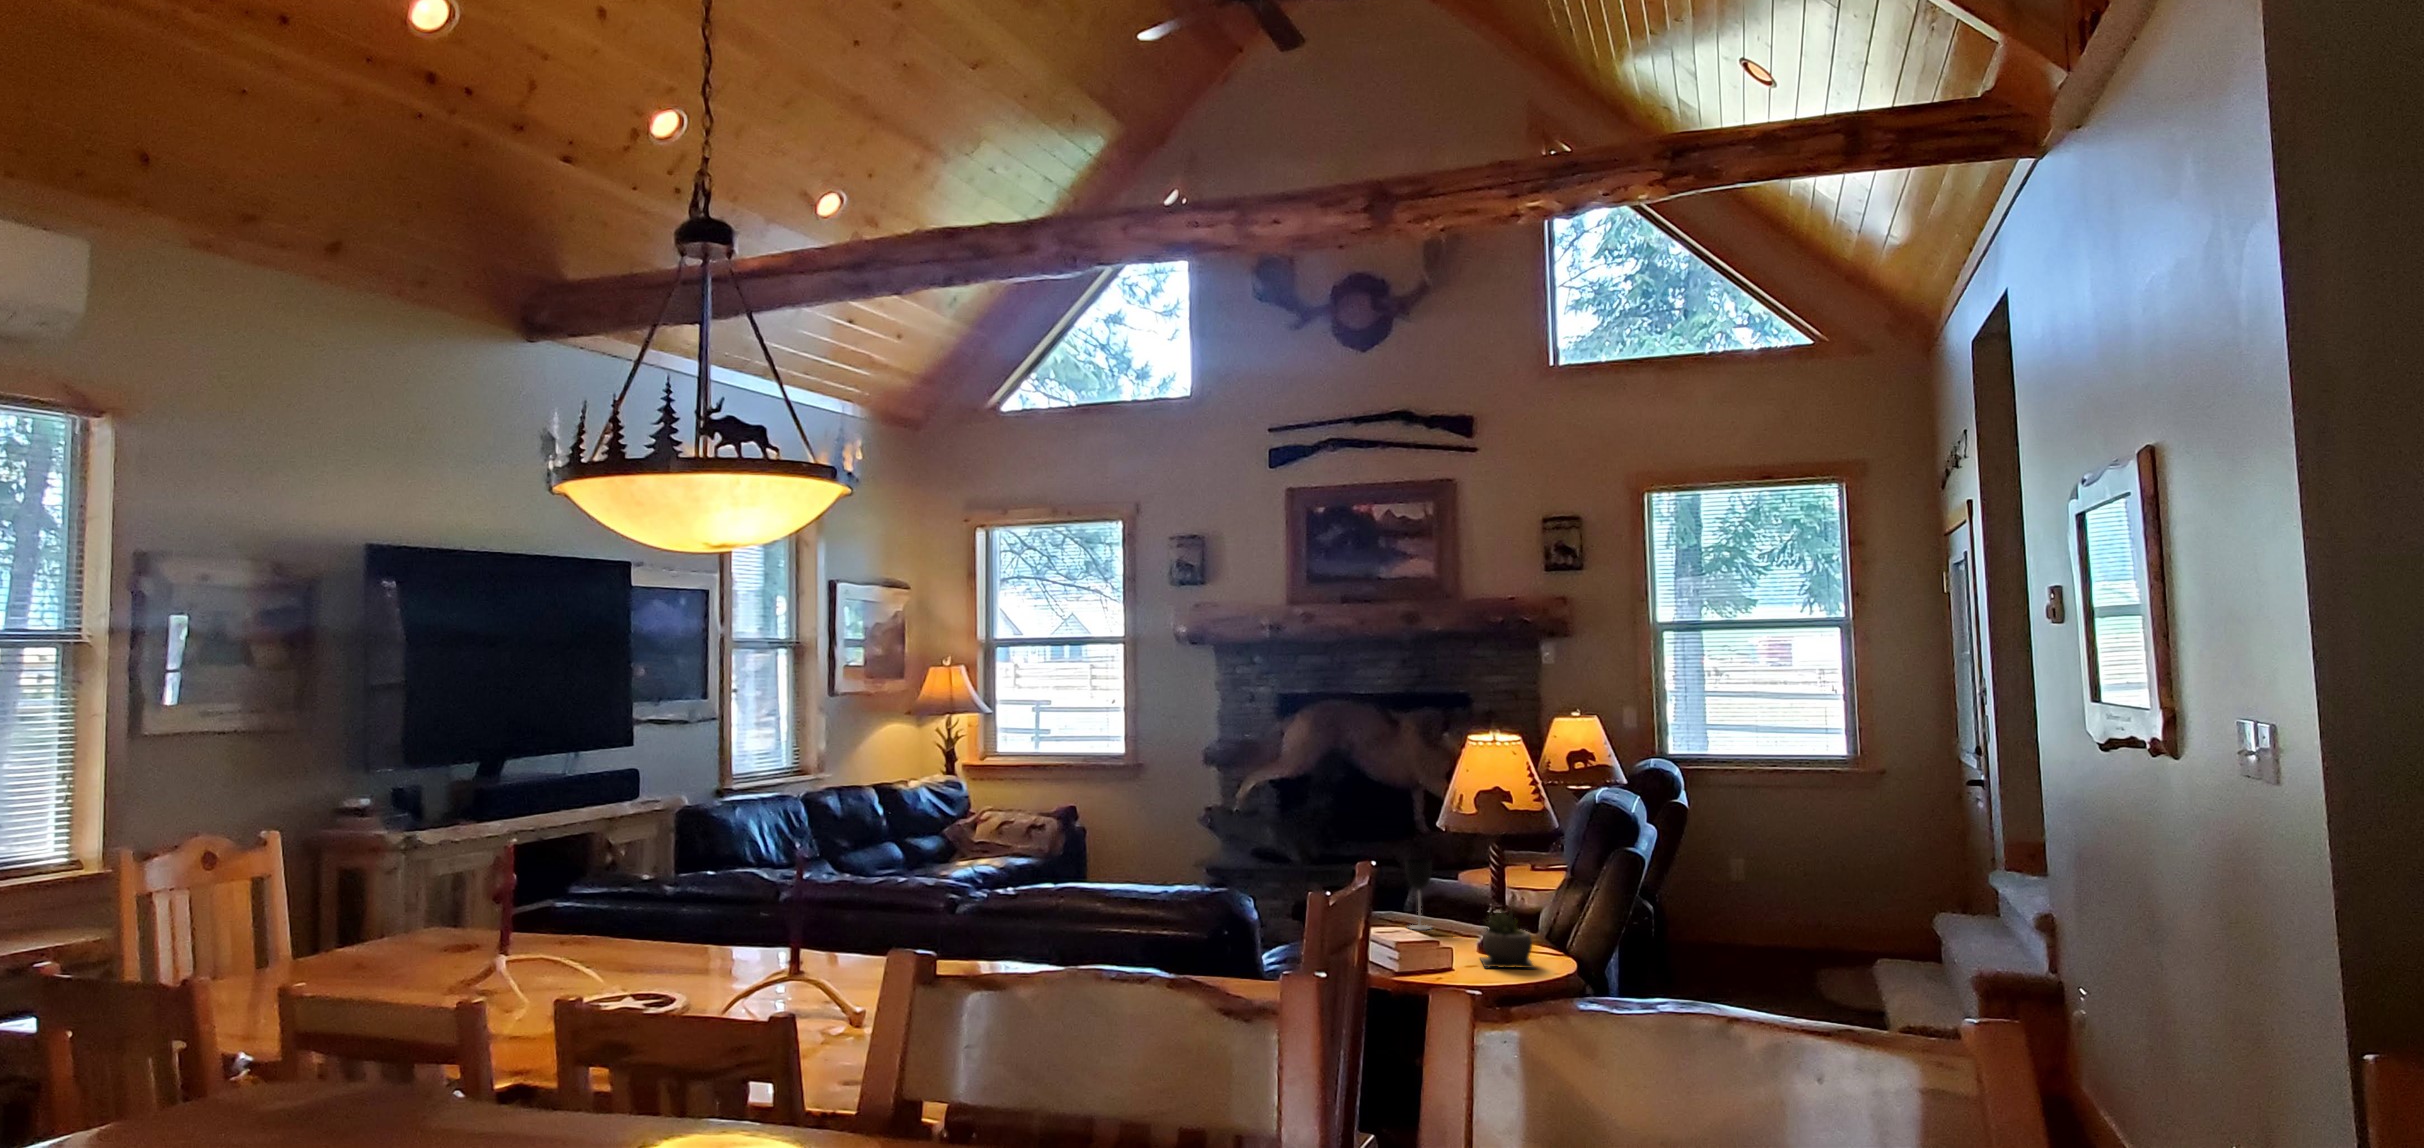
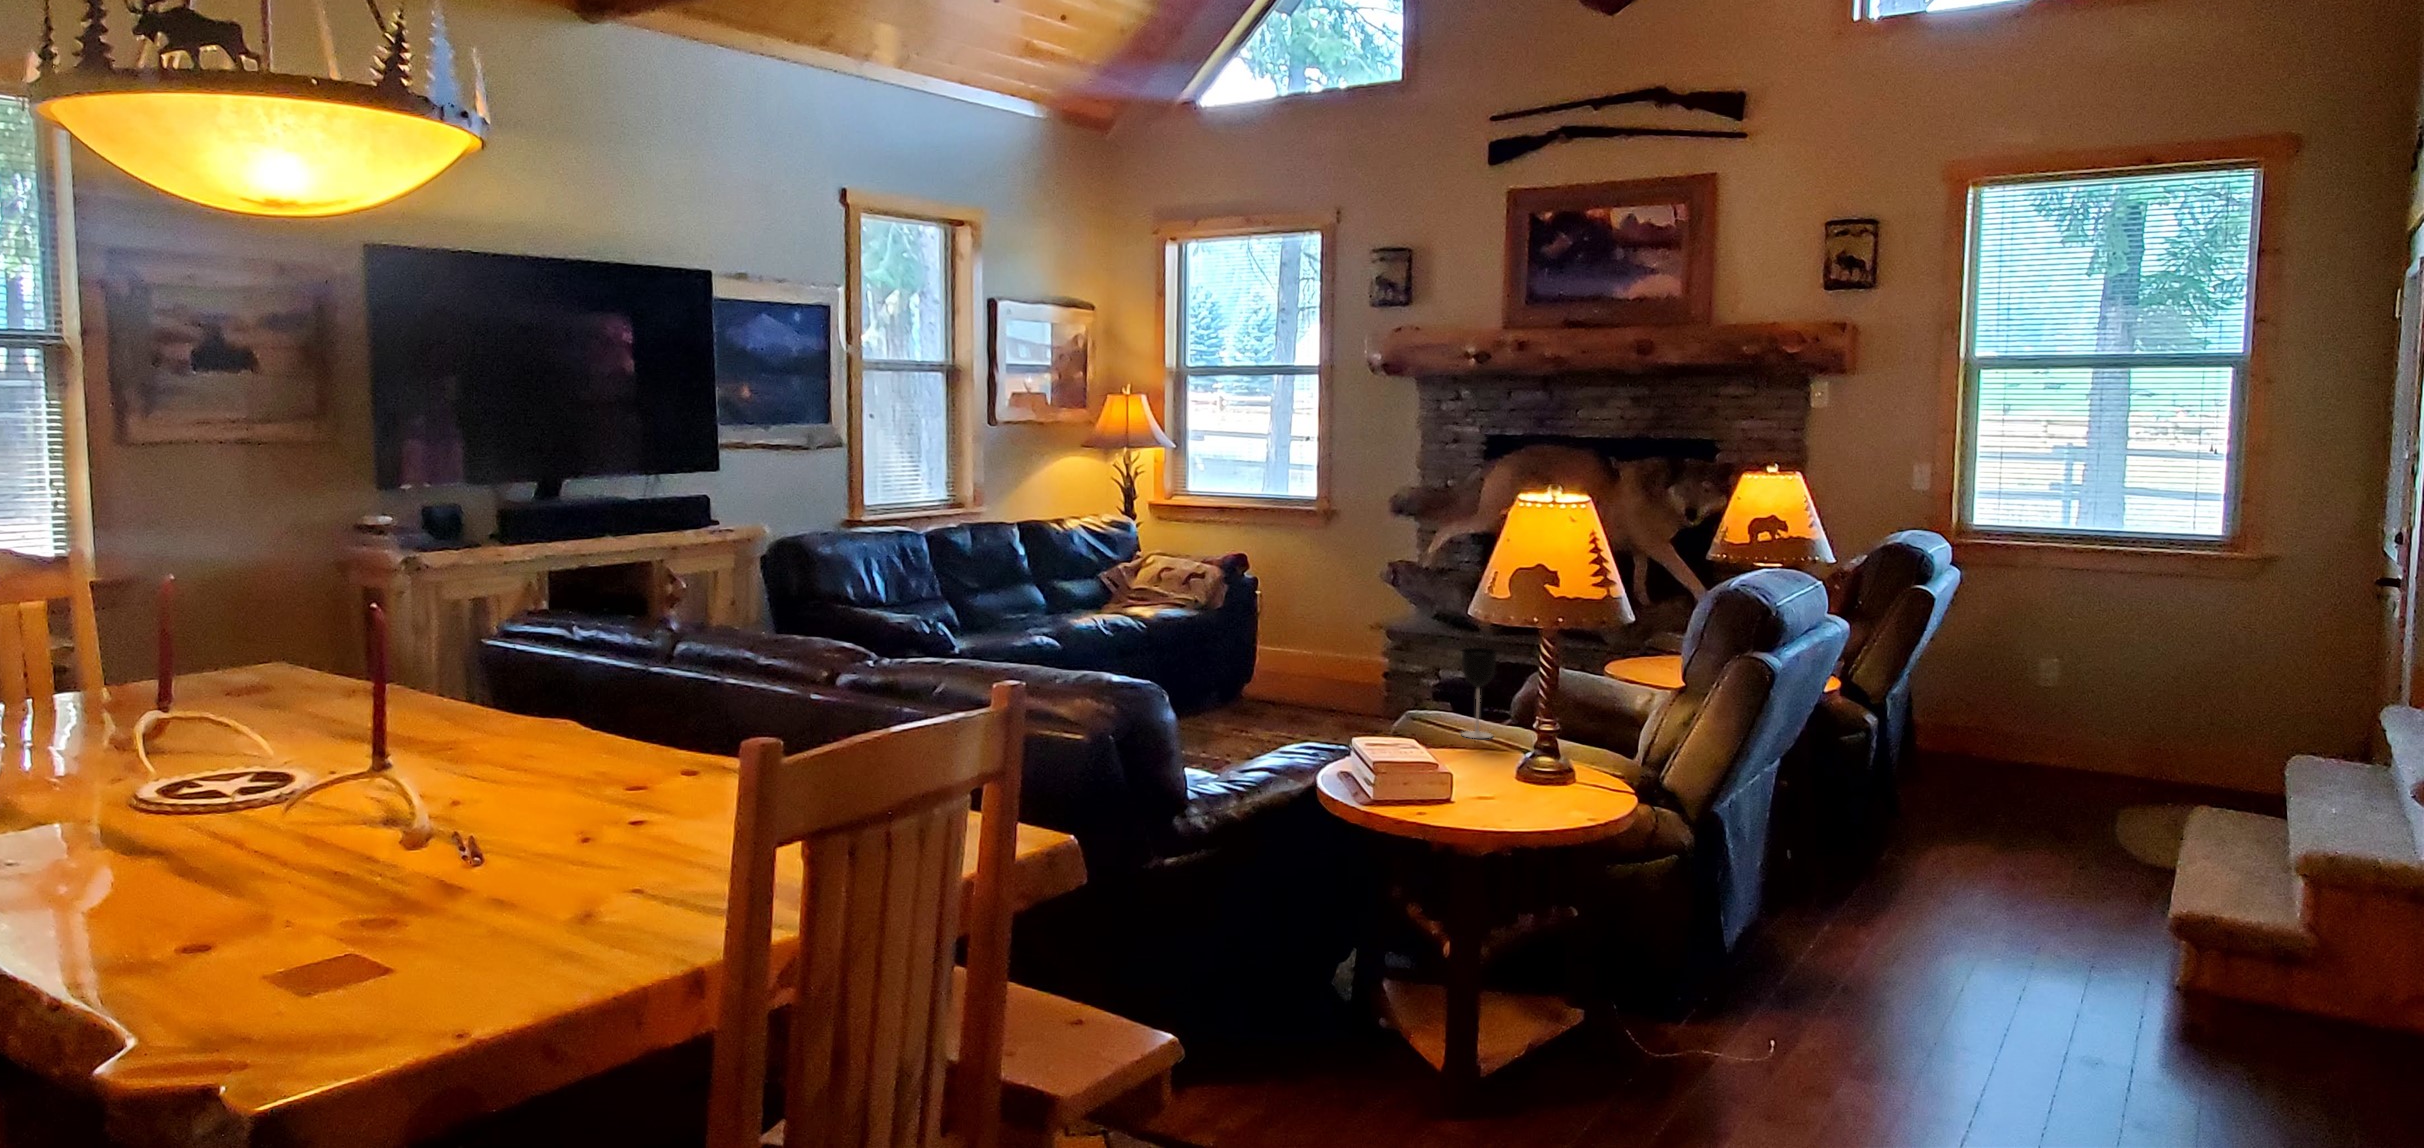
succulent plant: present [1481,908,1534,968] -> none [1501,724,1578,810]

